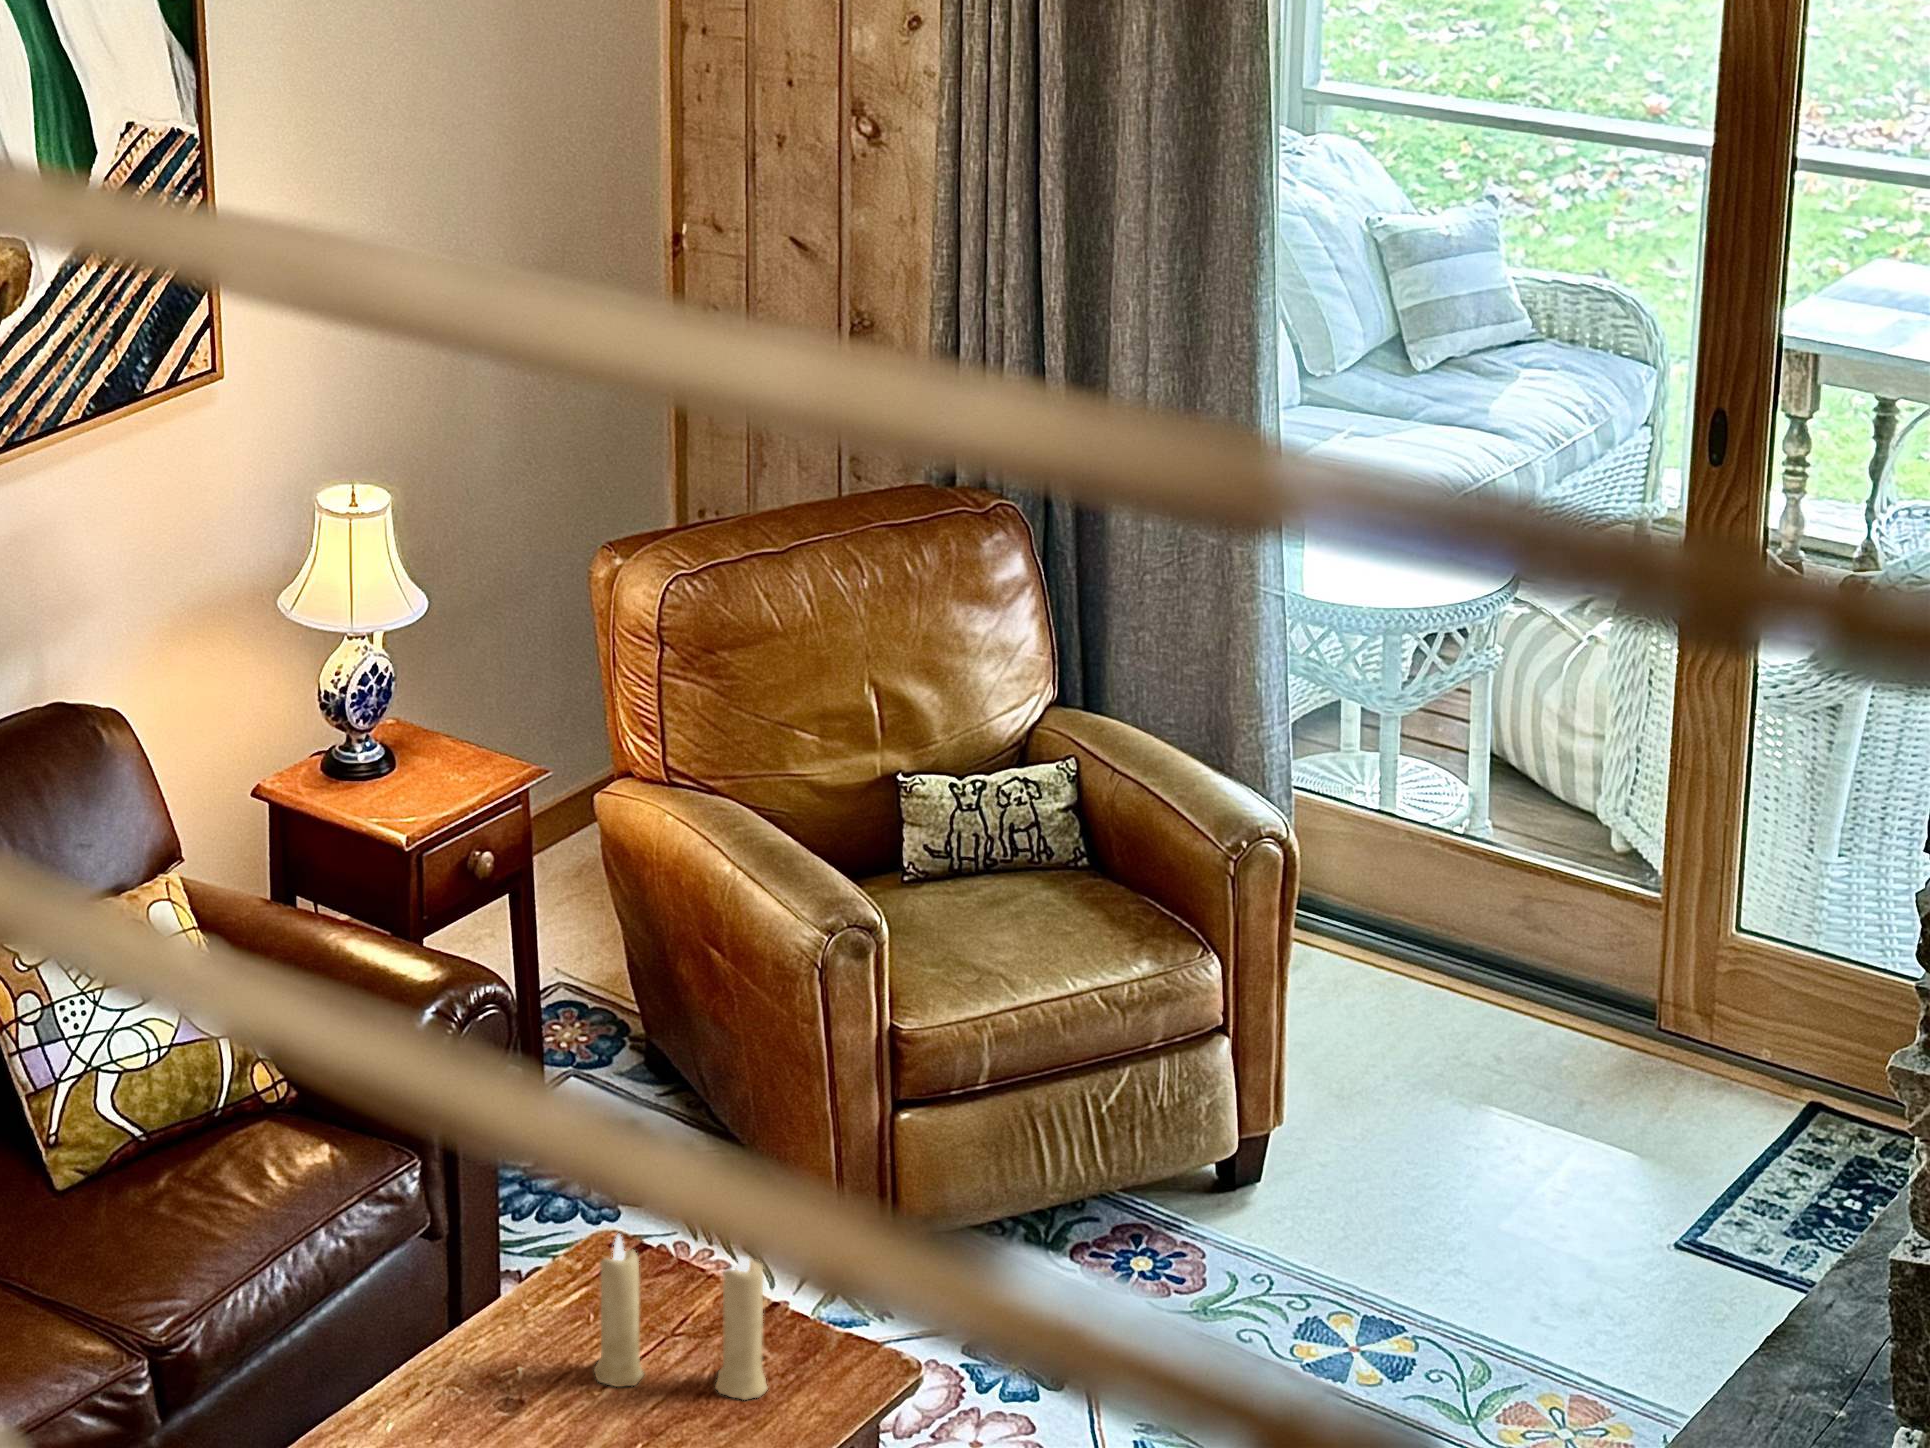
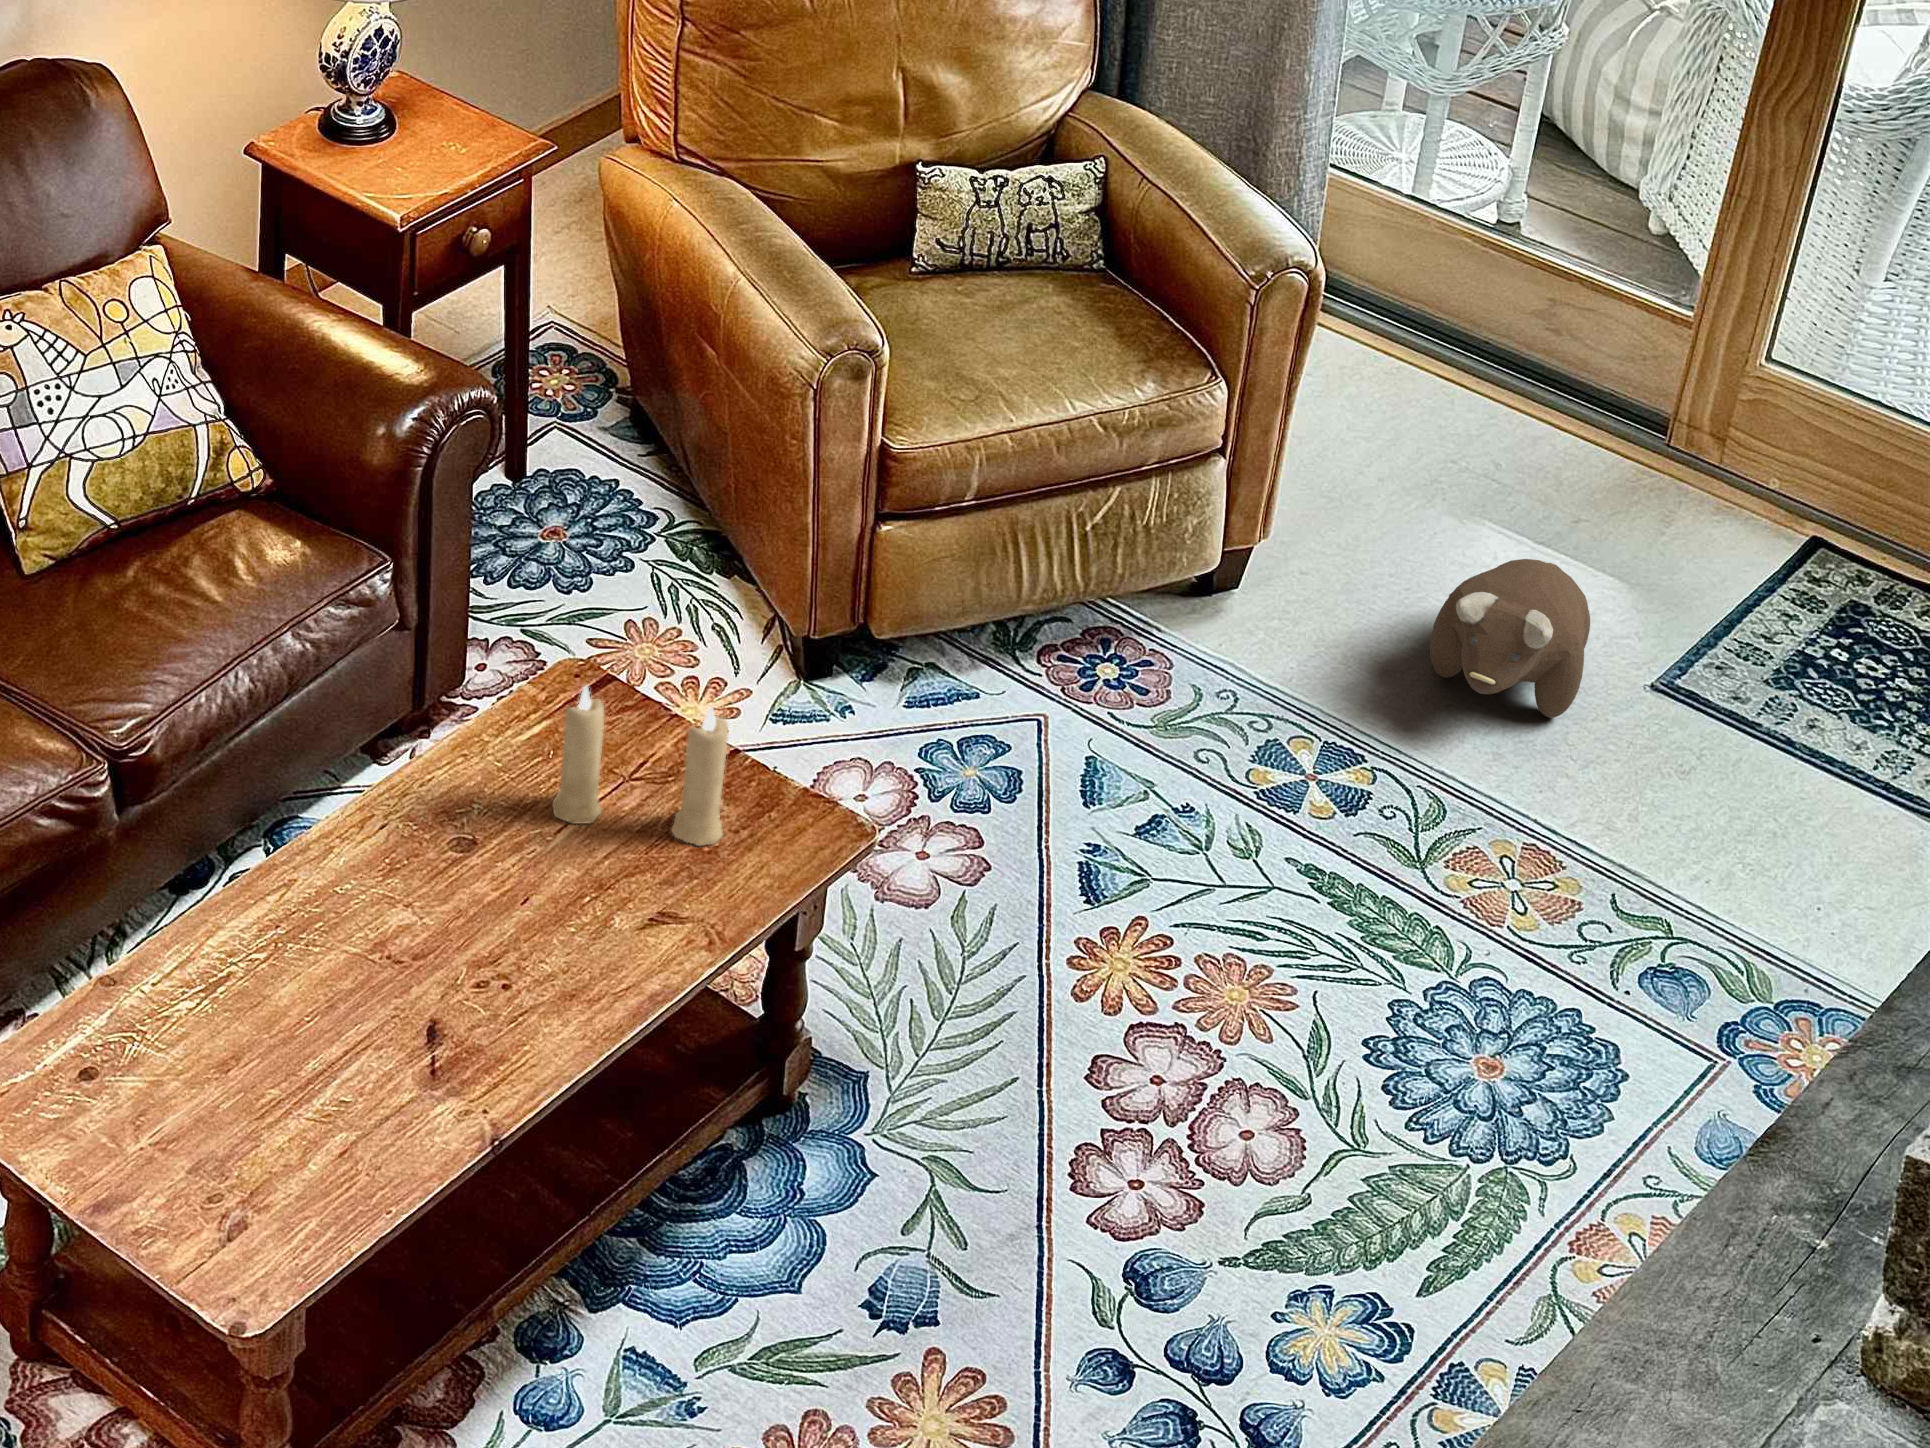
plush toy: none [1453,1113,1608,1275] -> present [1430,559,1590,718]

